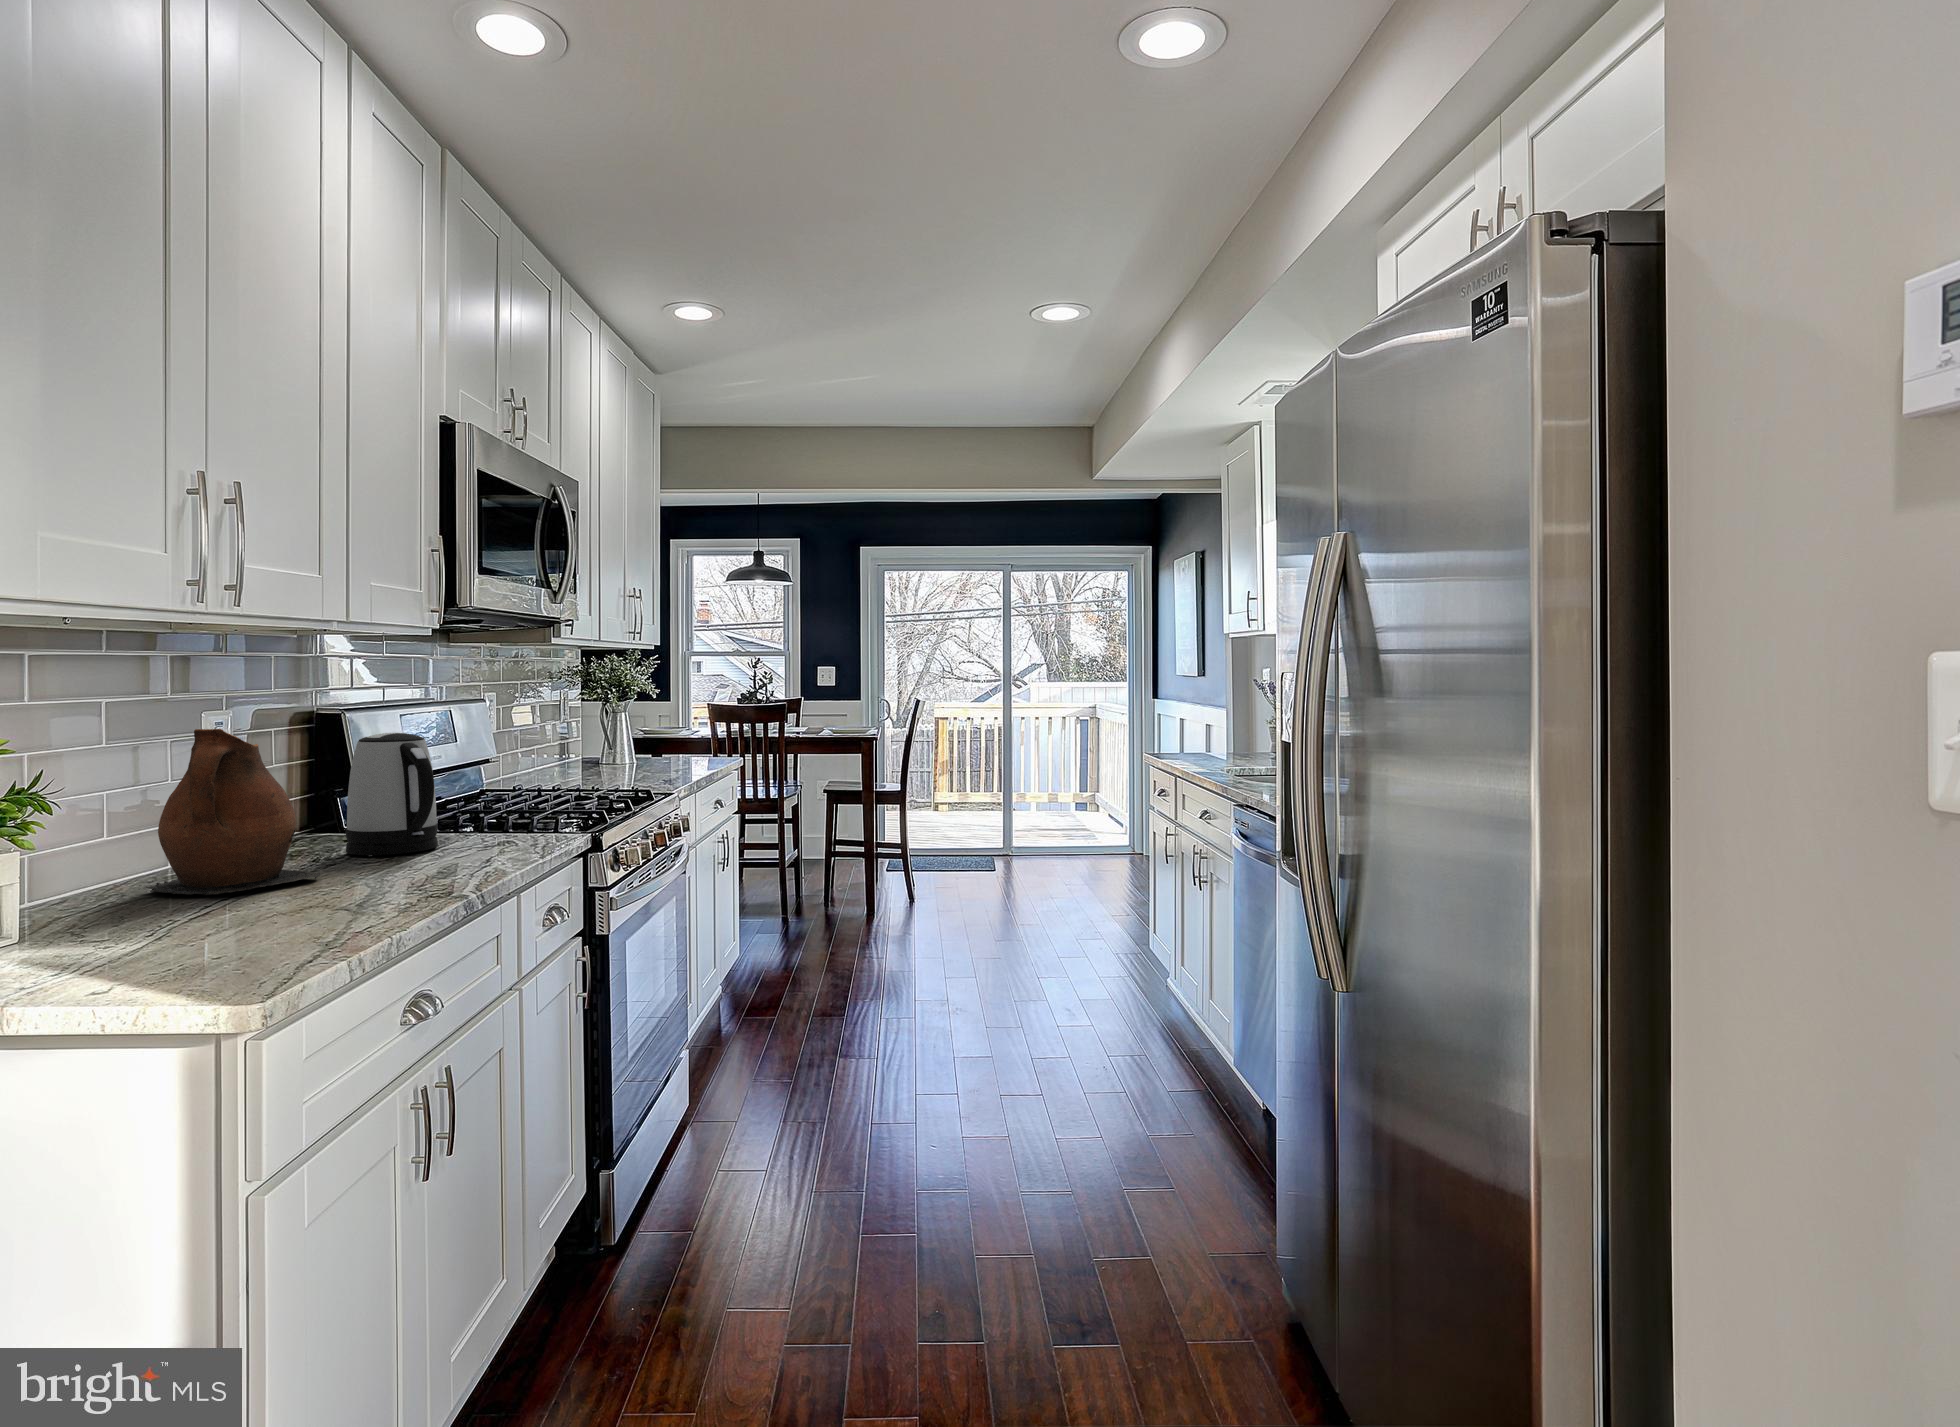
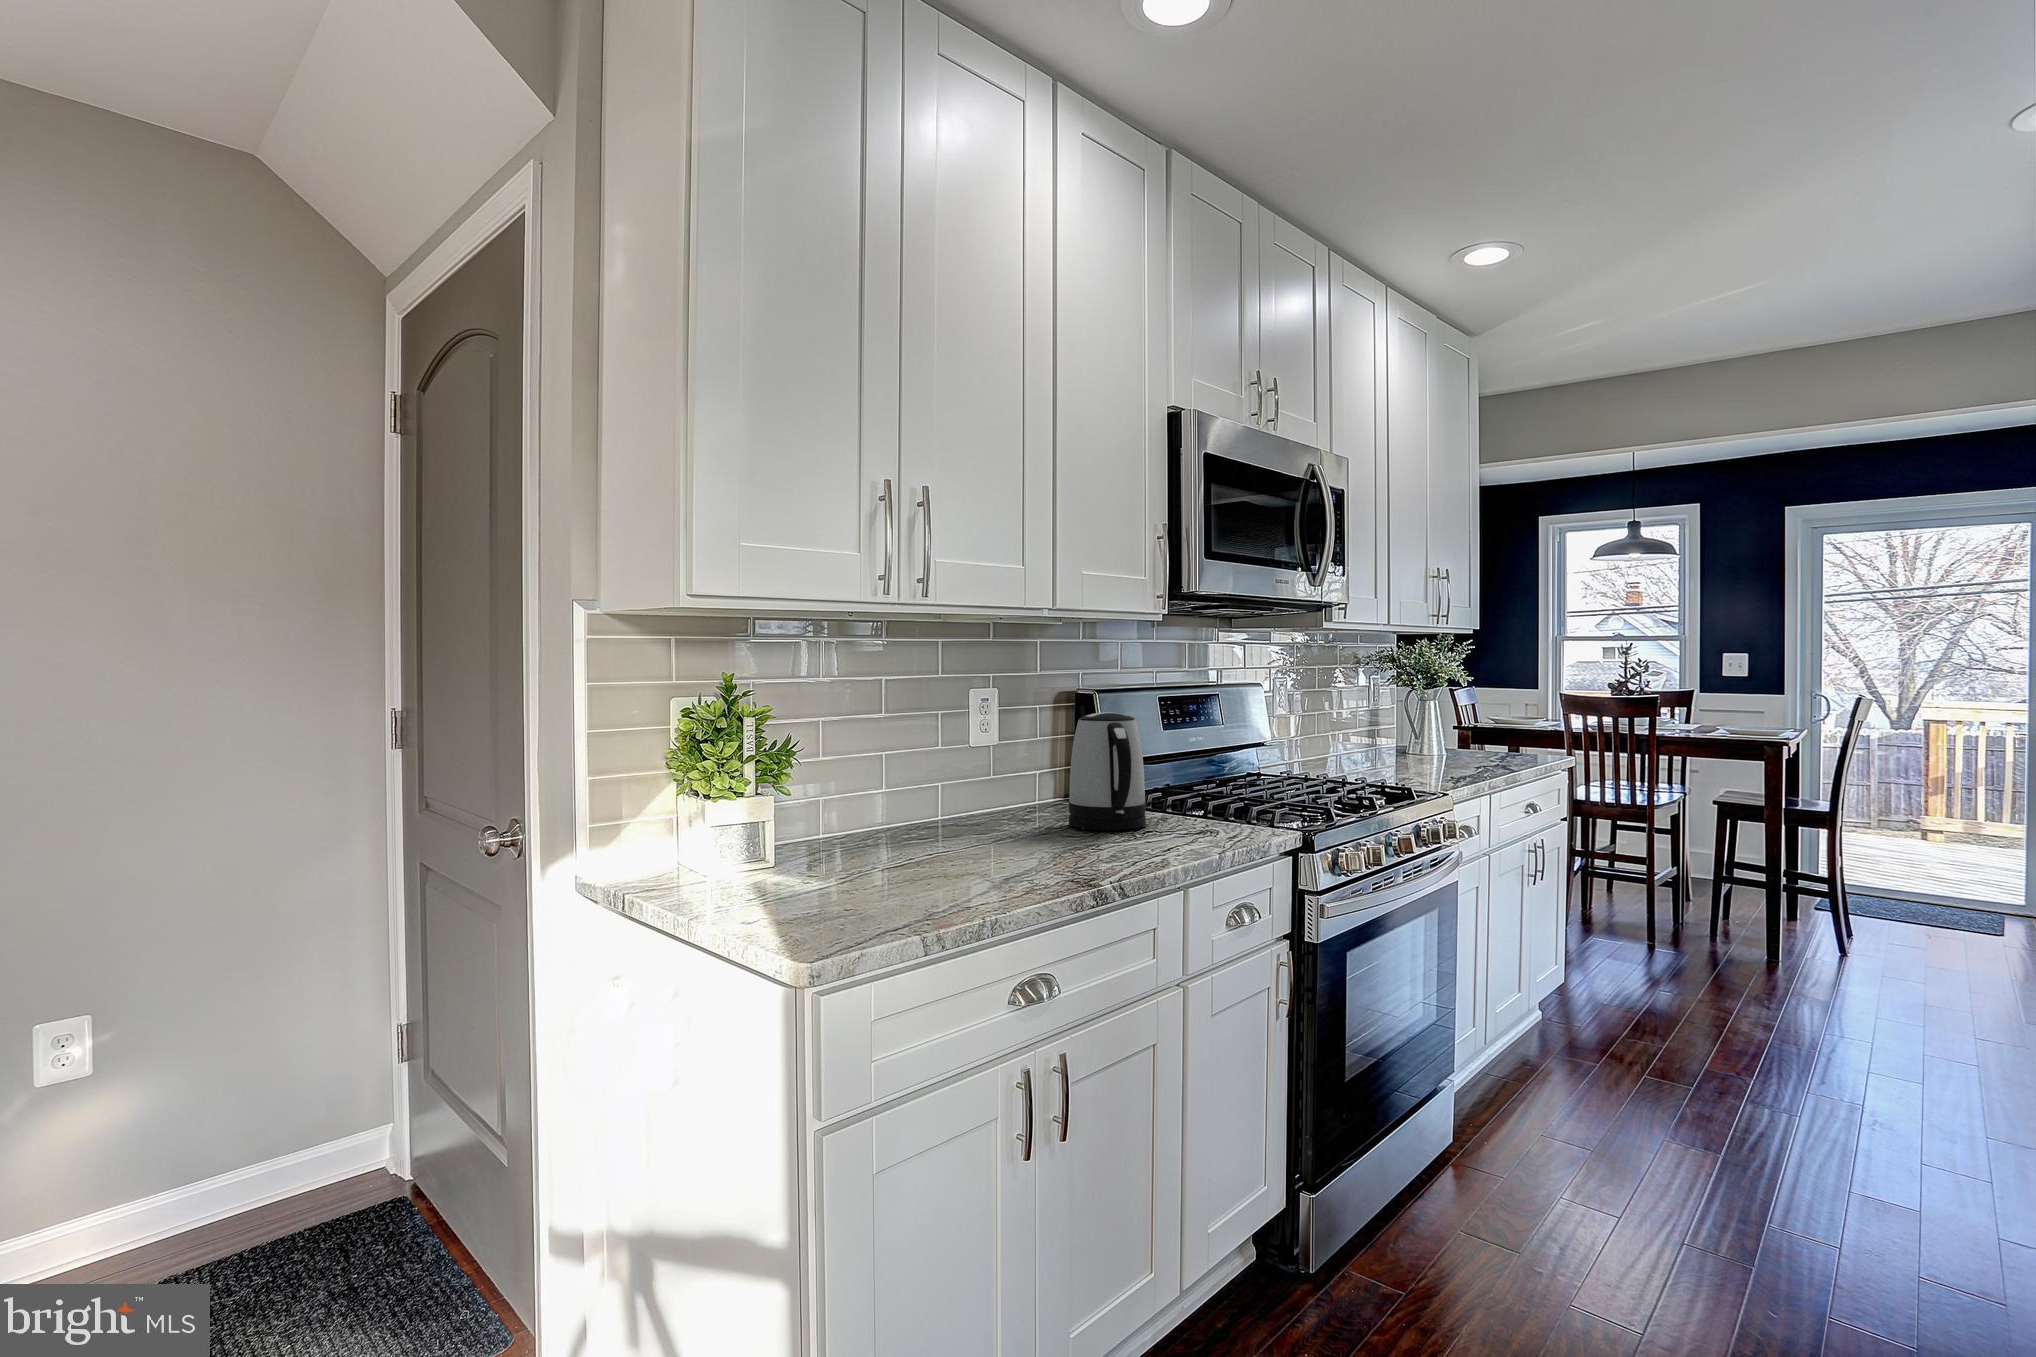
ceramic pitcher: present [139,729,321,895] -> none [890,703,1020,849]

